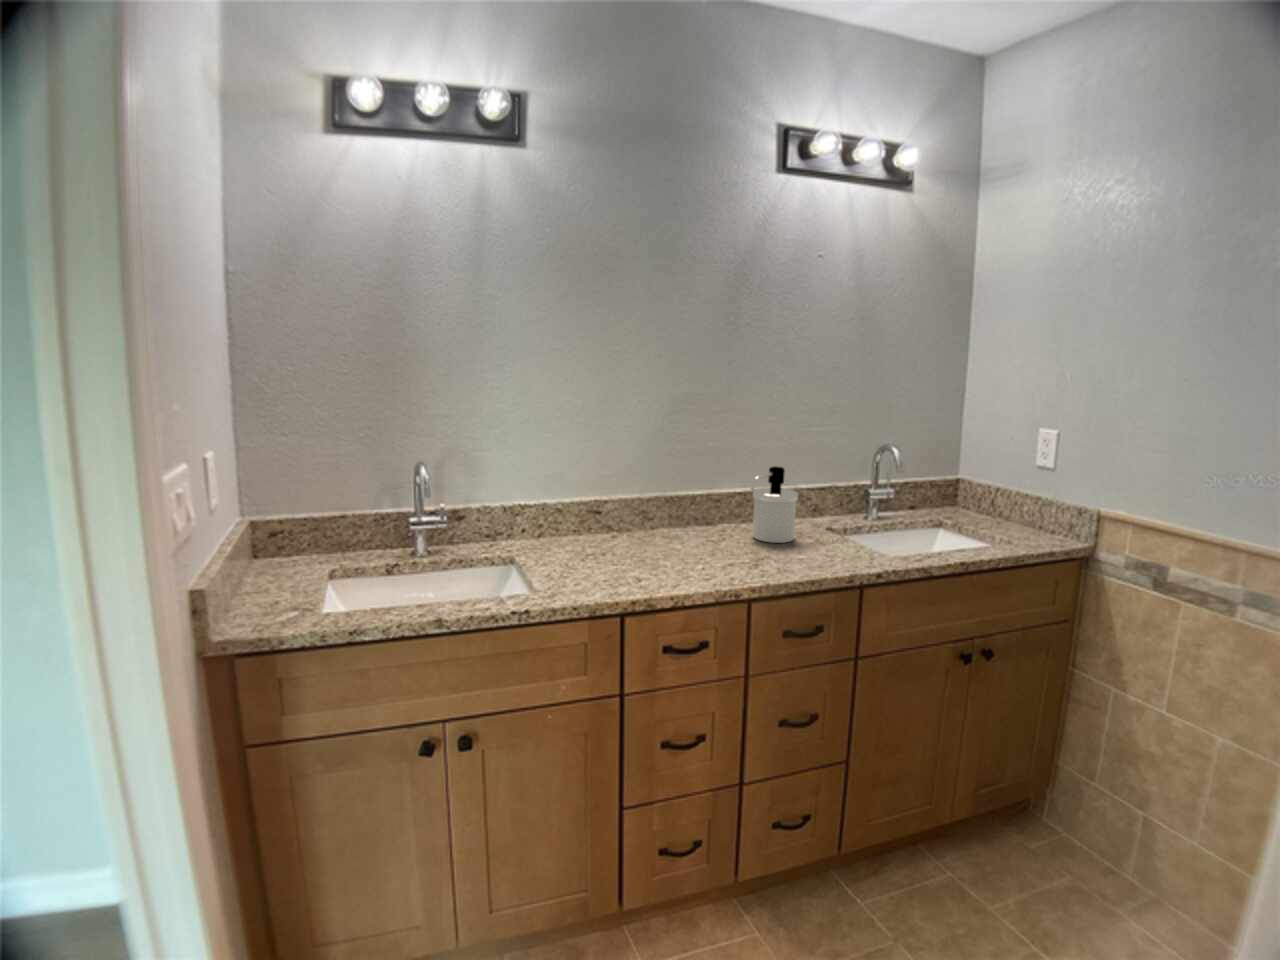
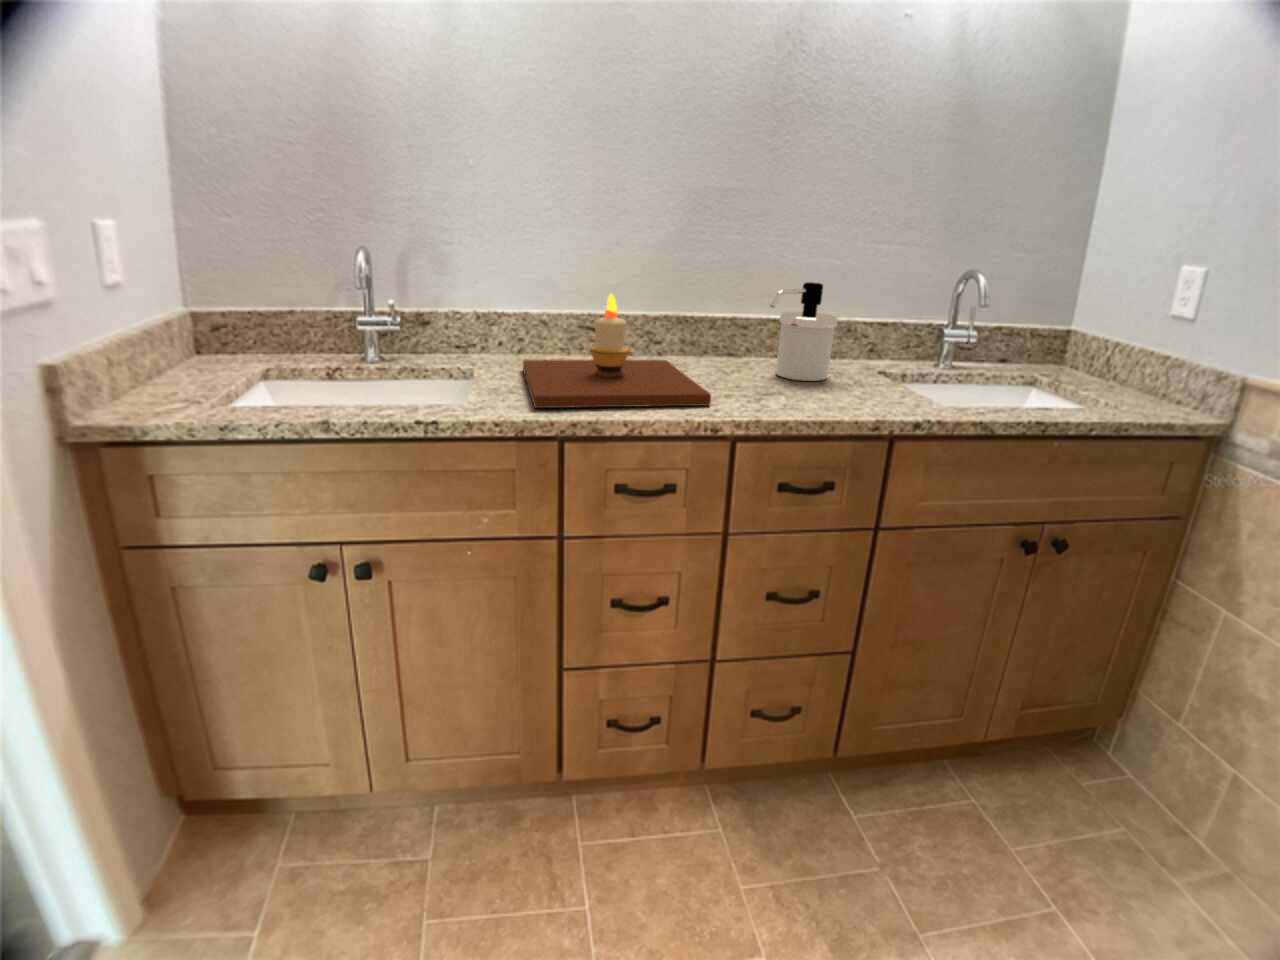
candle: none [554,490,726,590] -> present [523,294,711,408]

